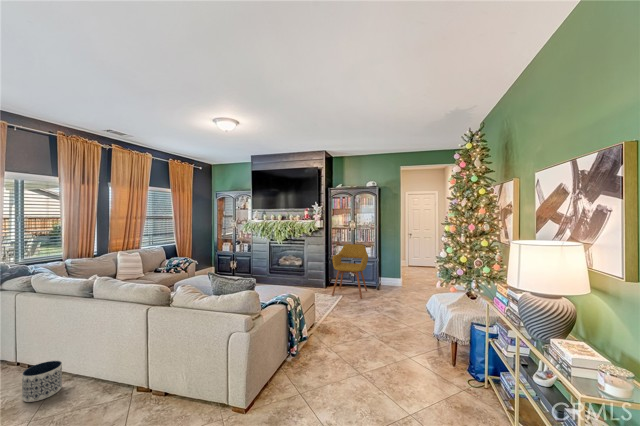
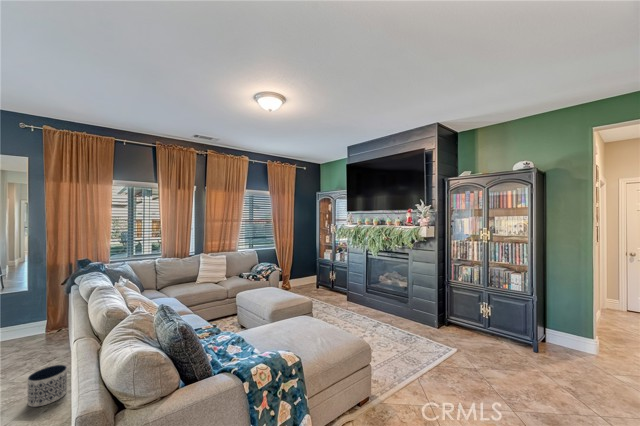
armchair: present [332,244,368,299] -> none [439,265,512,365]

